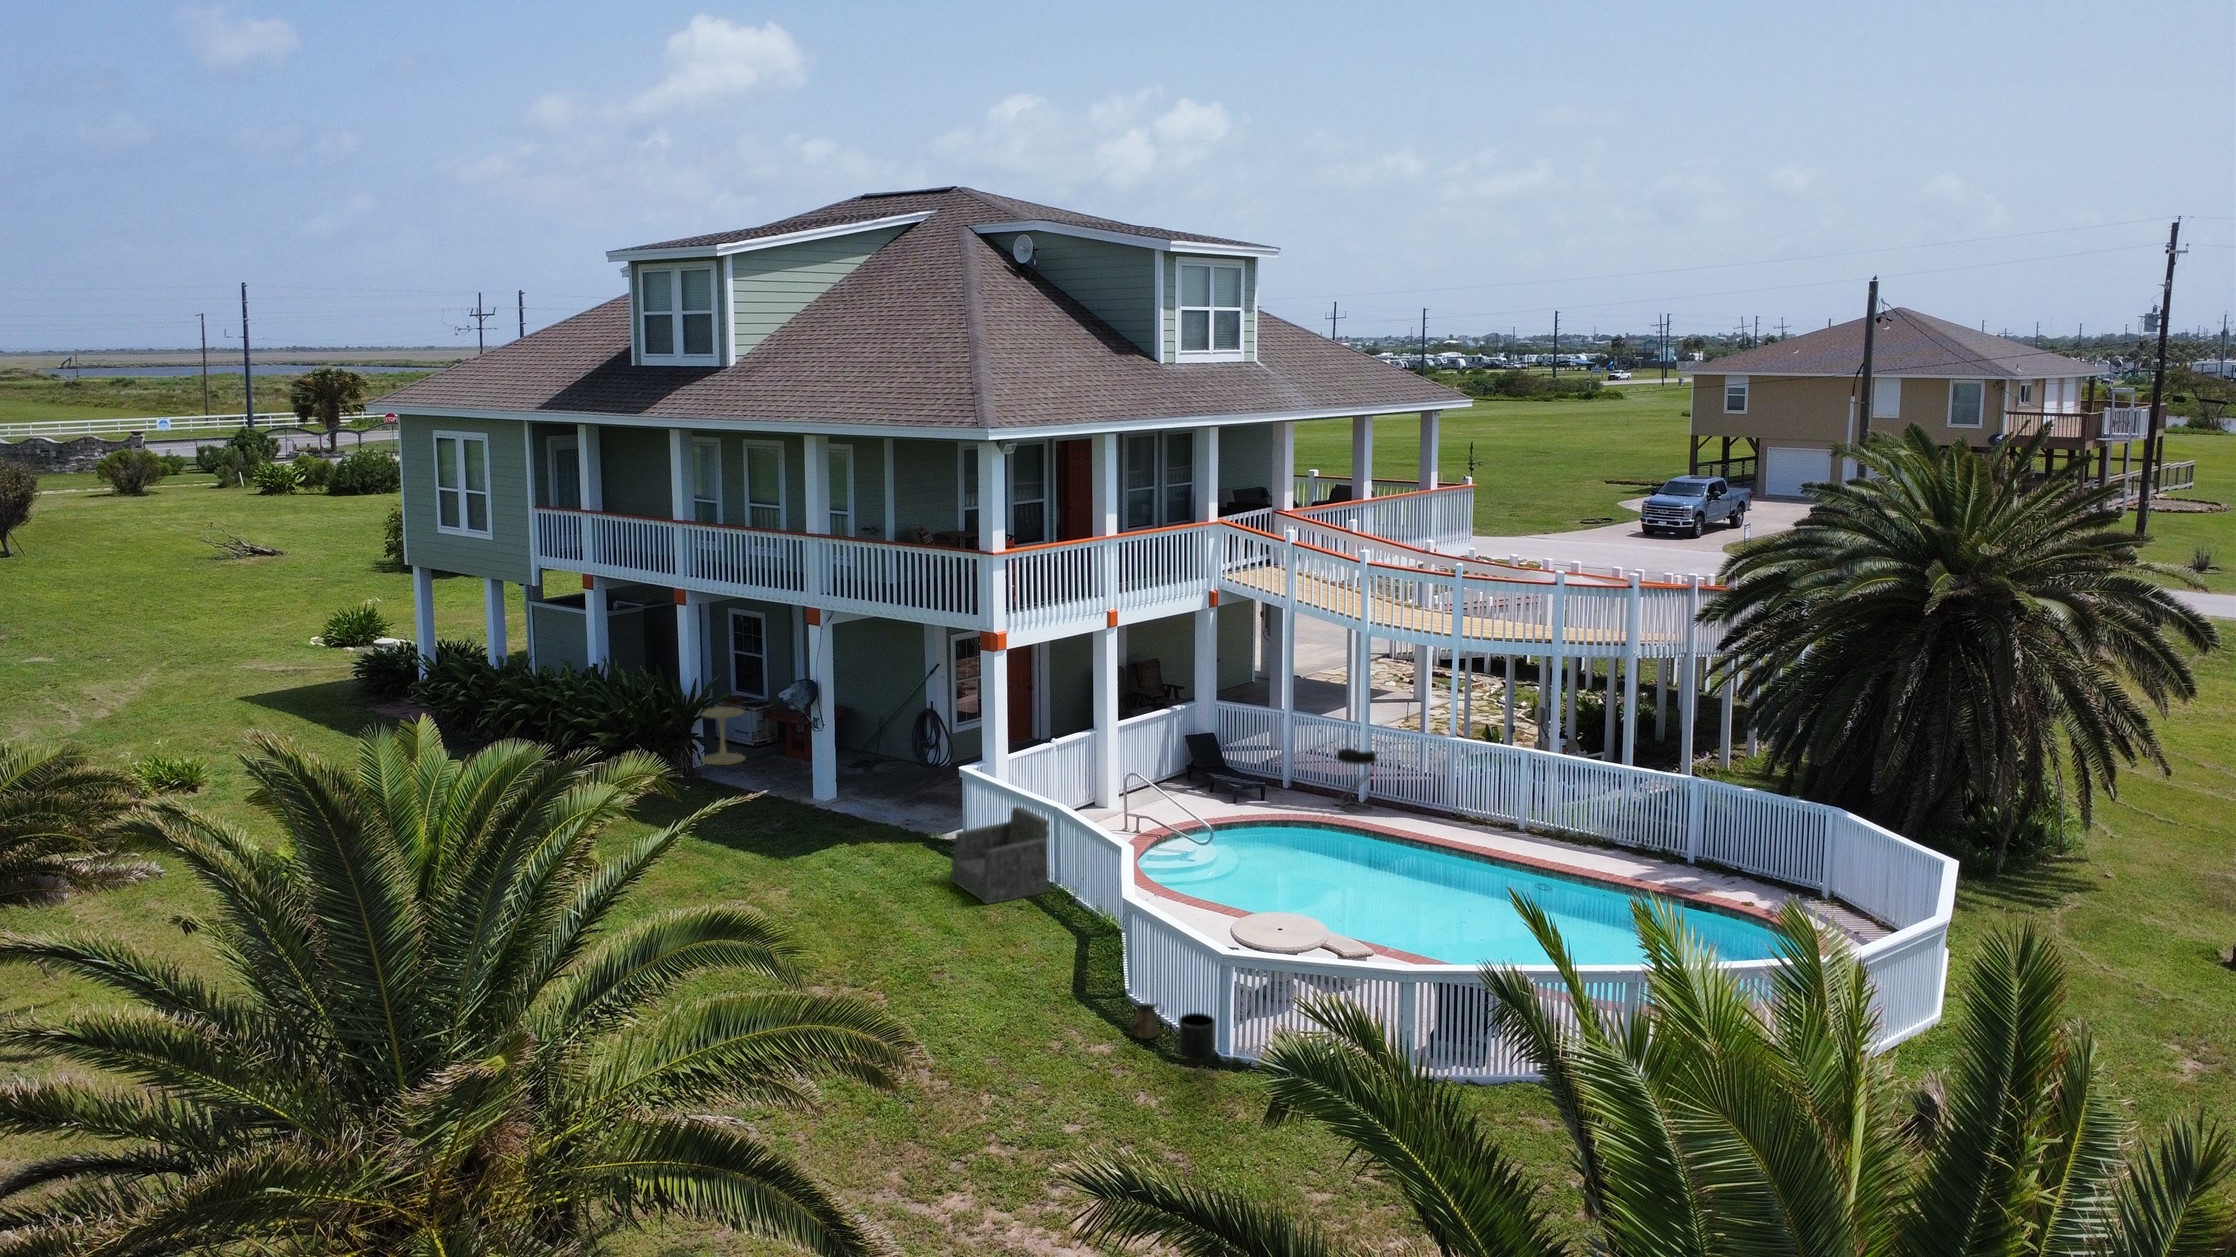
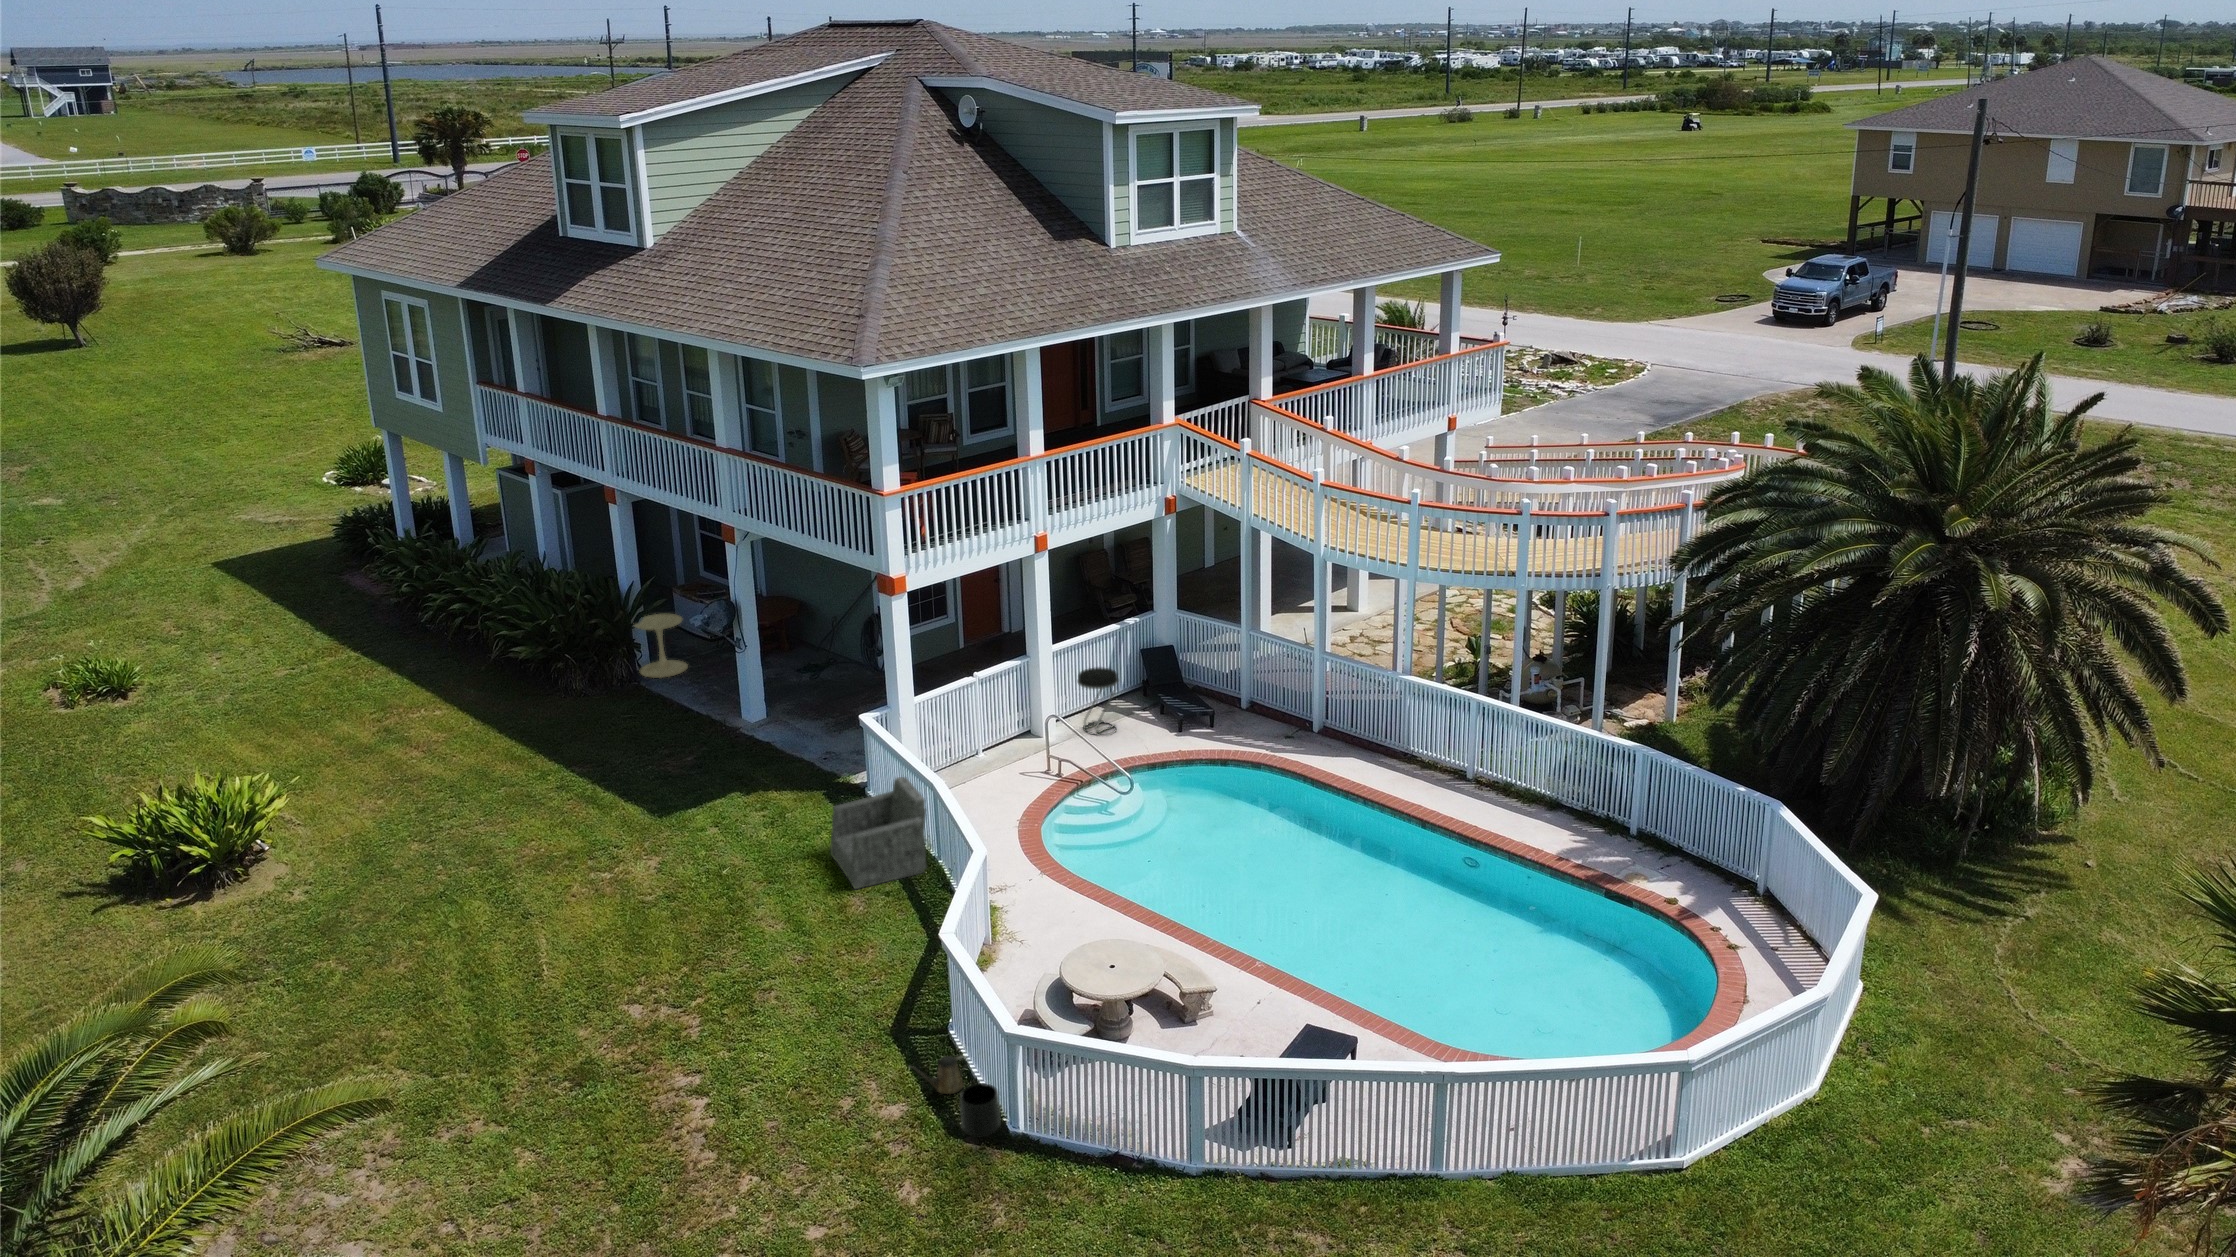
stool: present [1337,748,1376,813] -> present [1077,668,1119,736]

